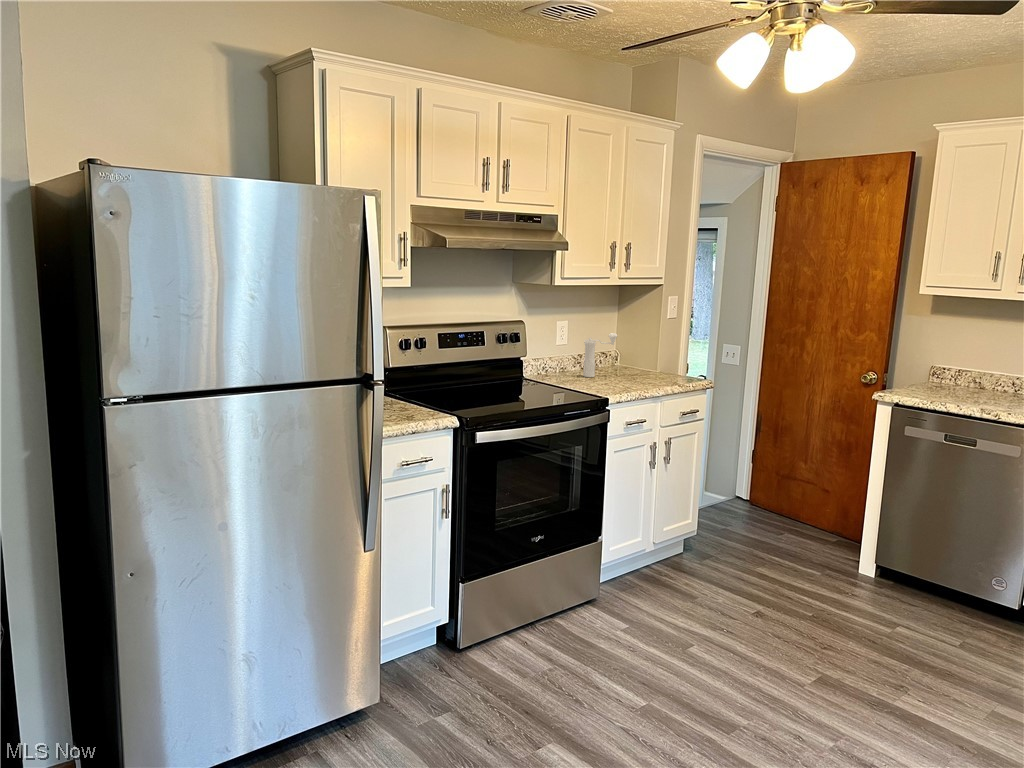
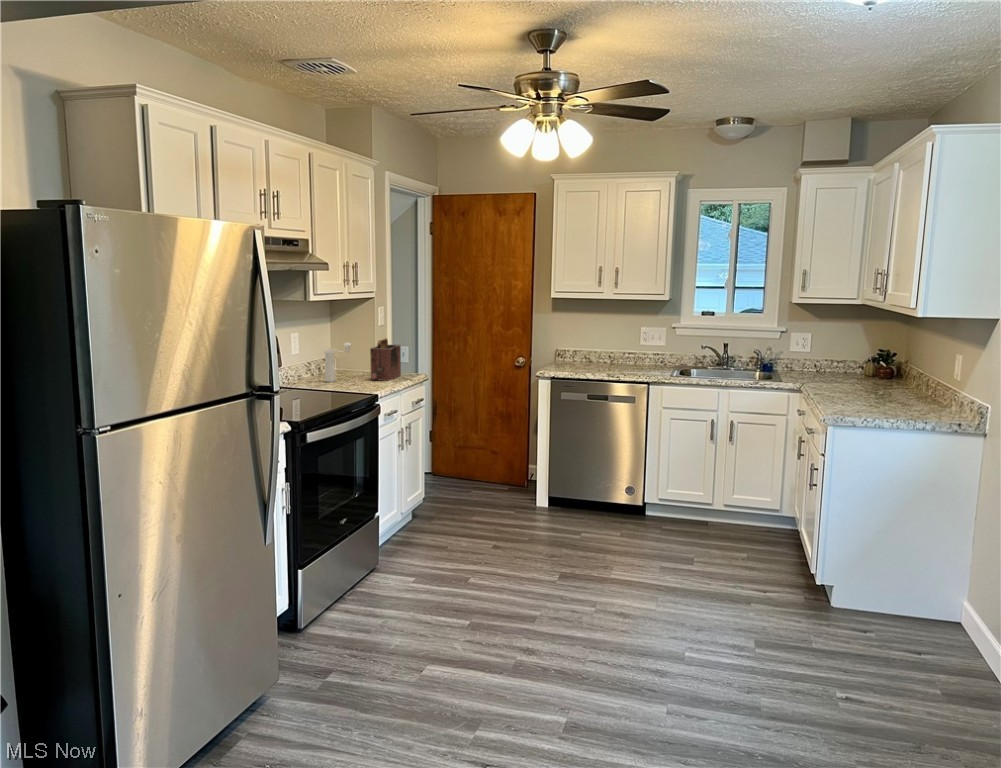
toaster: none [633,331,681,382] -> present [370,338,401,381]

